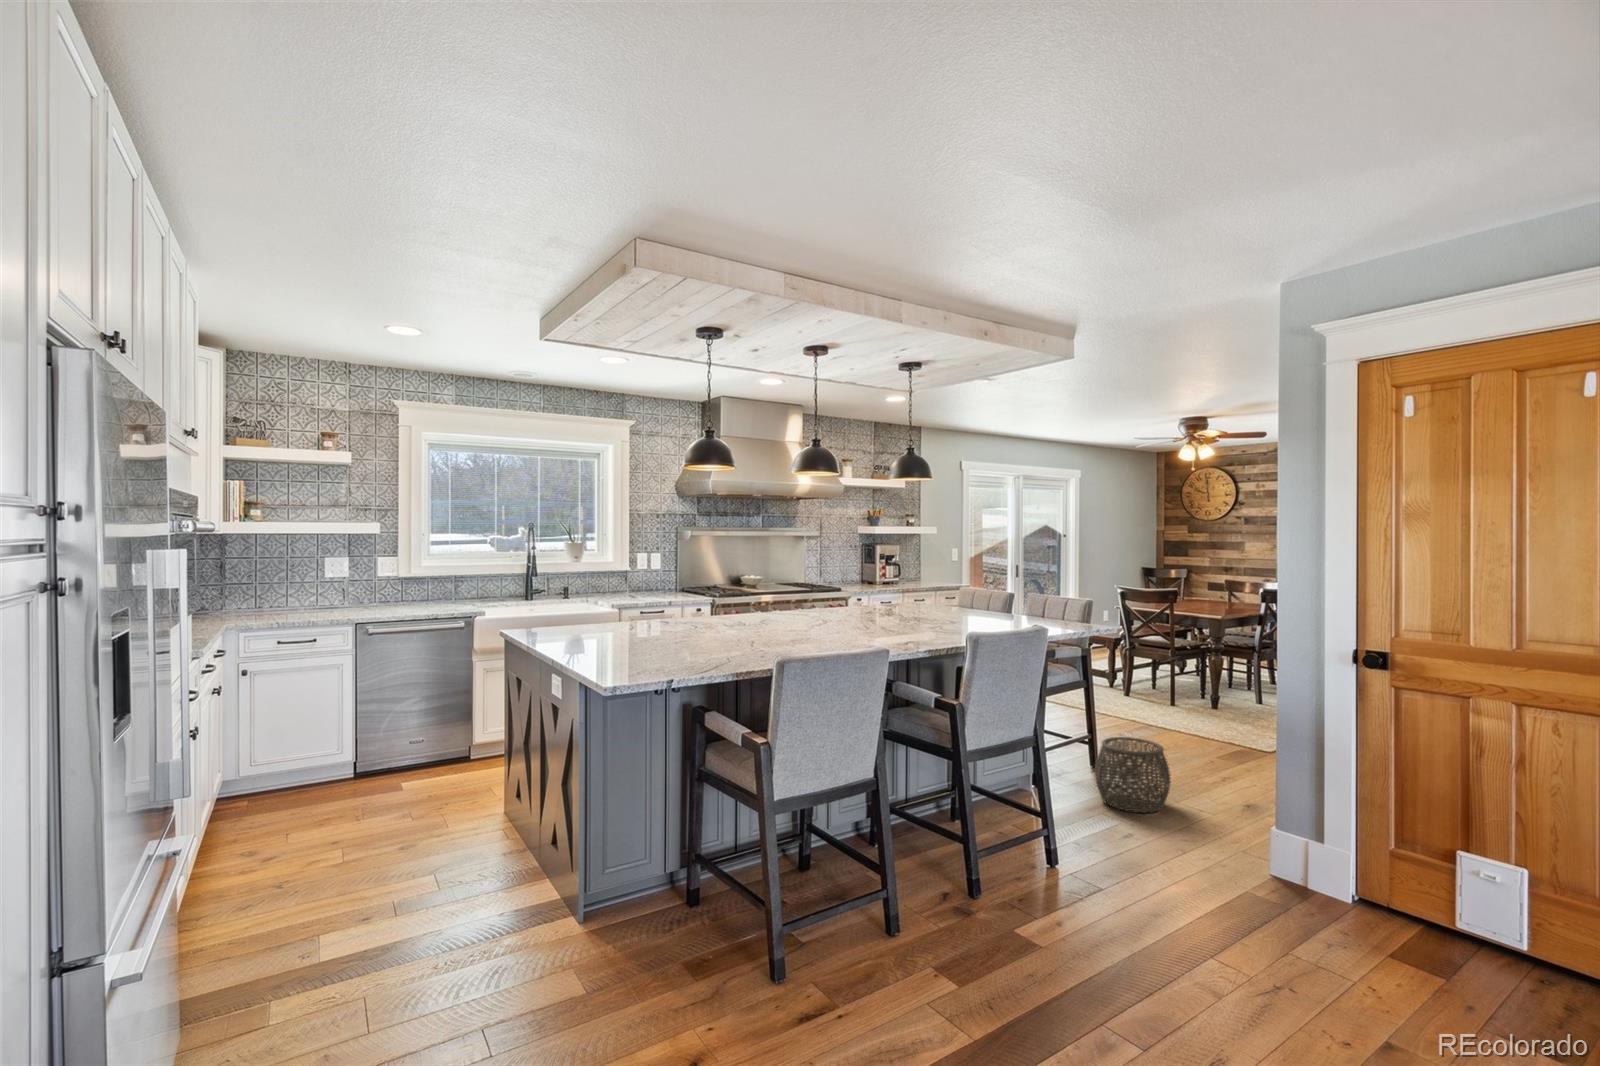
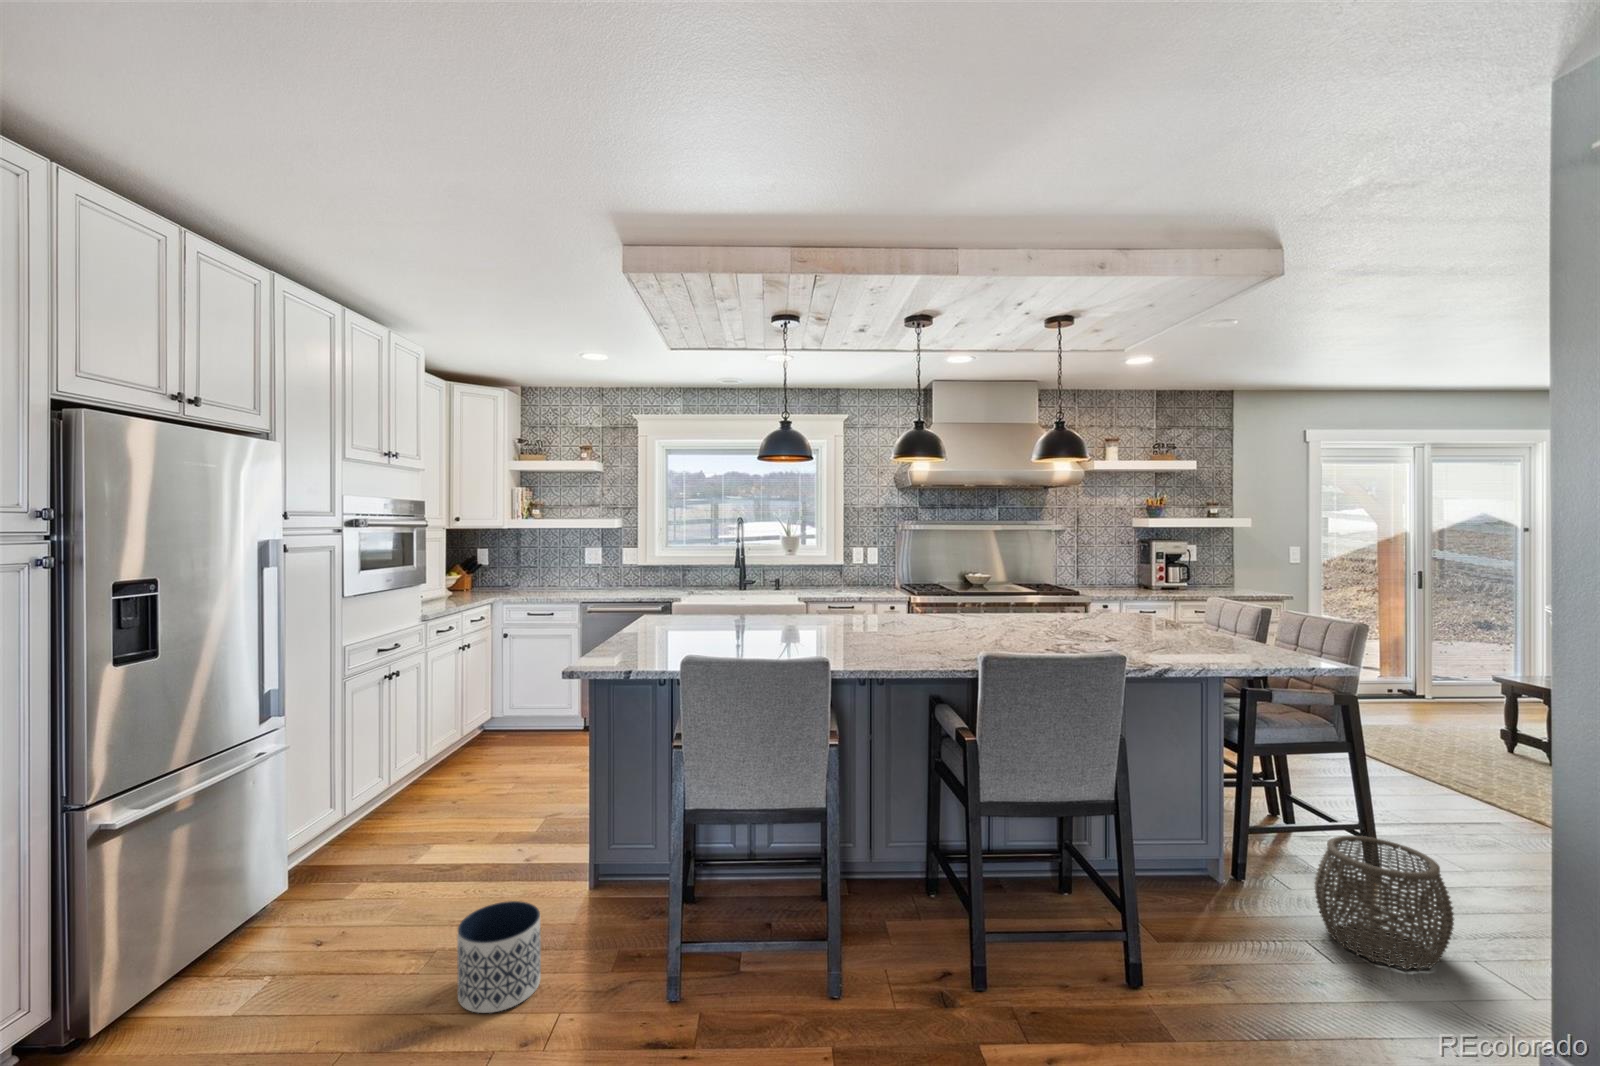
planter: none [555,916,636,1030] -> present [457,901,541,1013]

